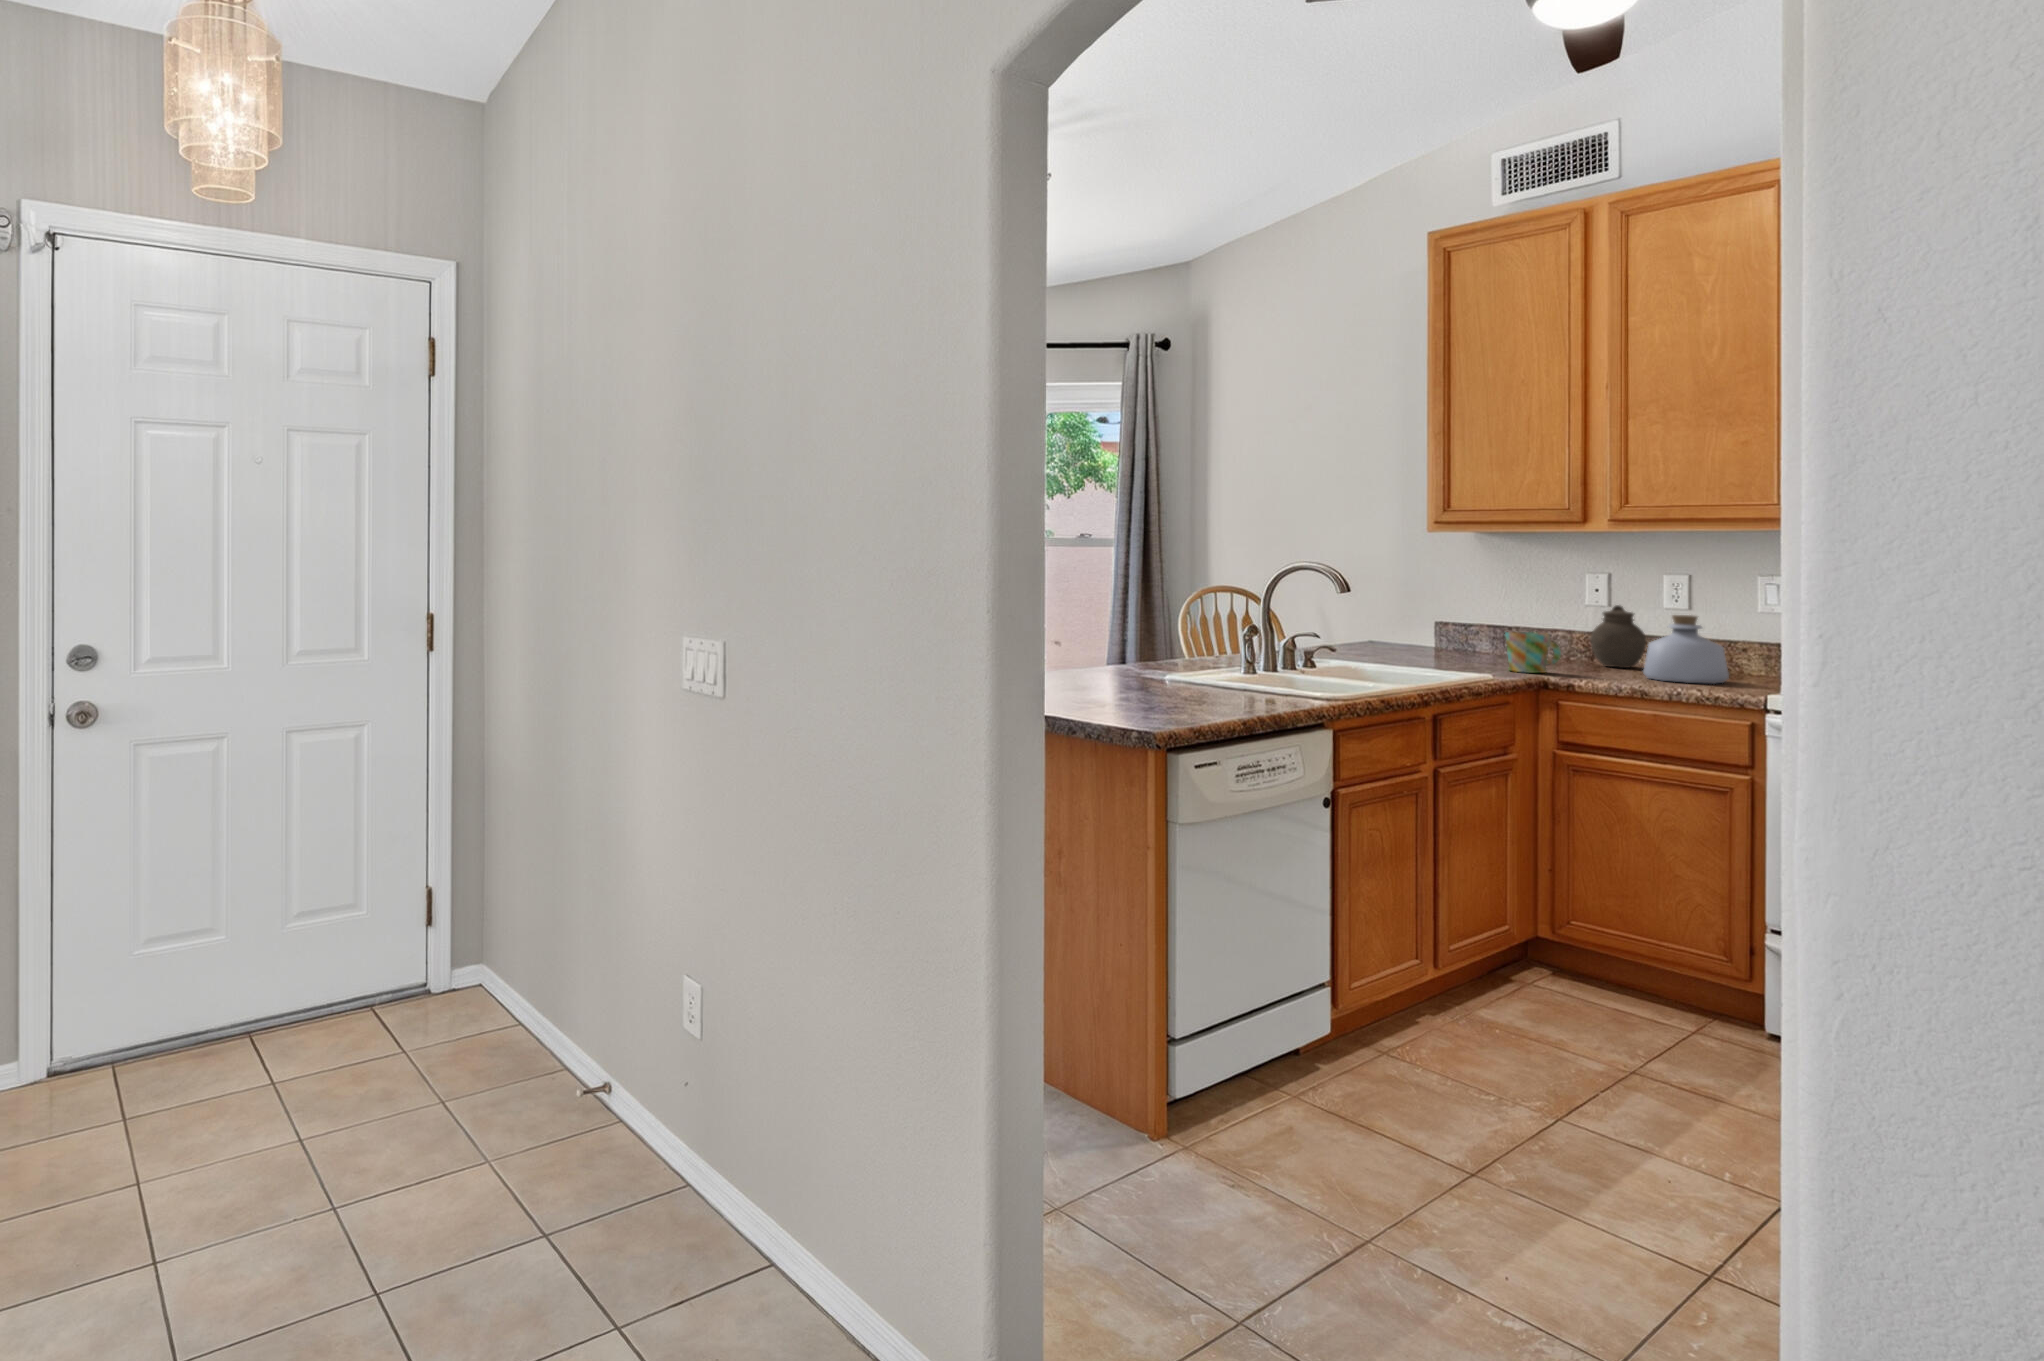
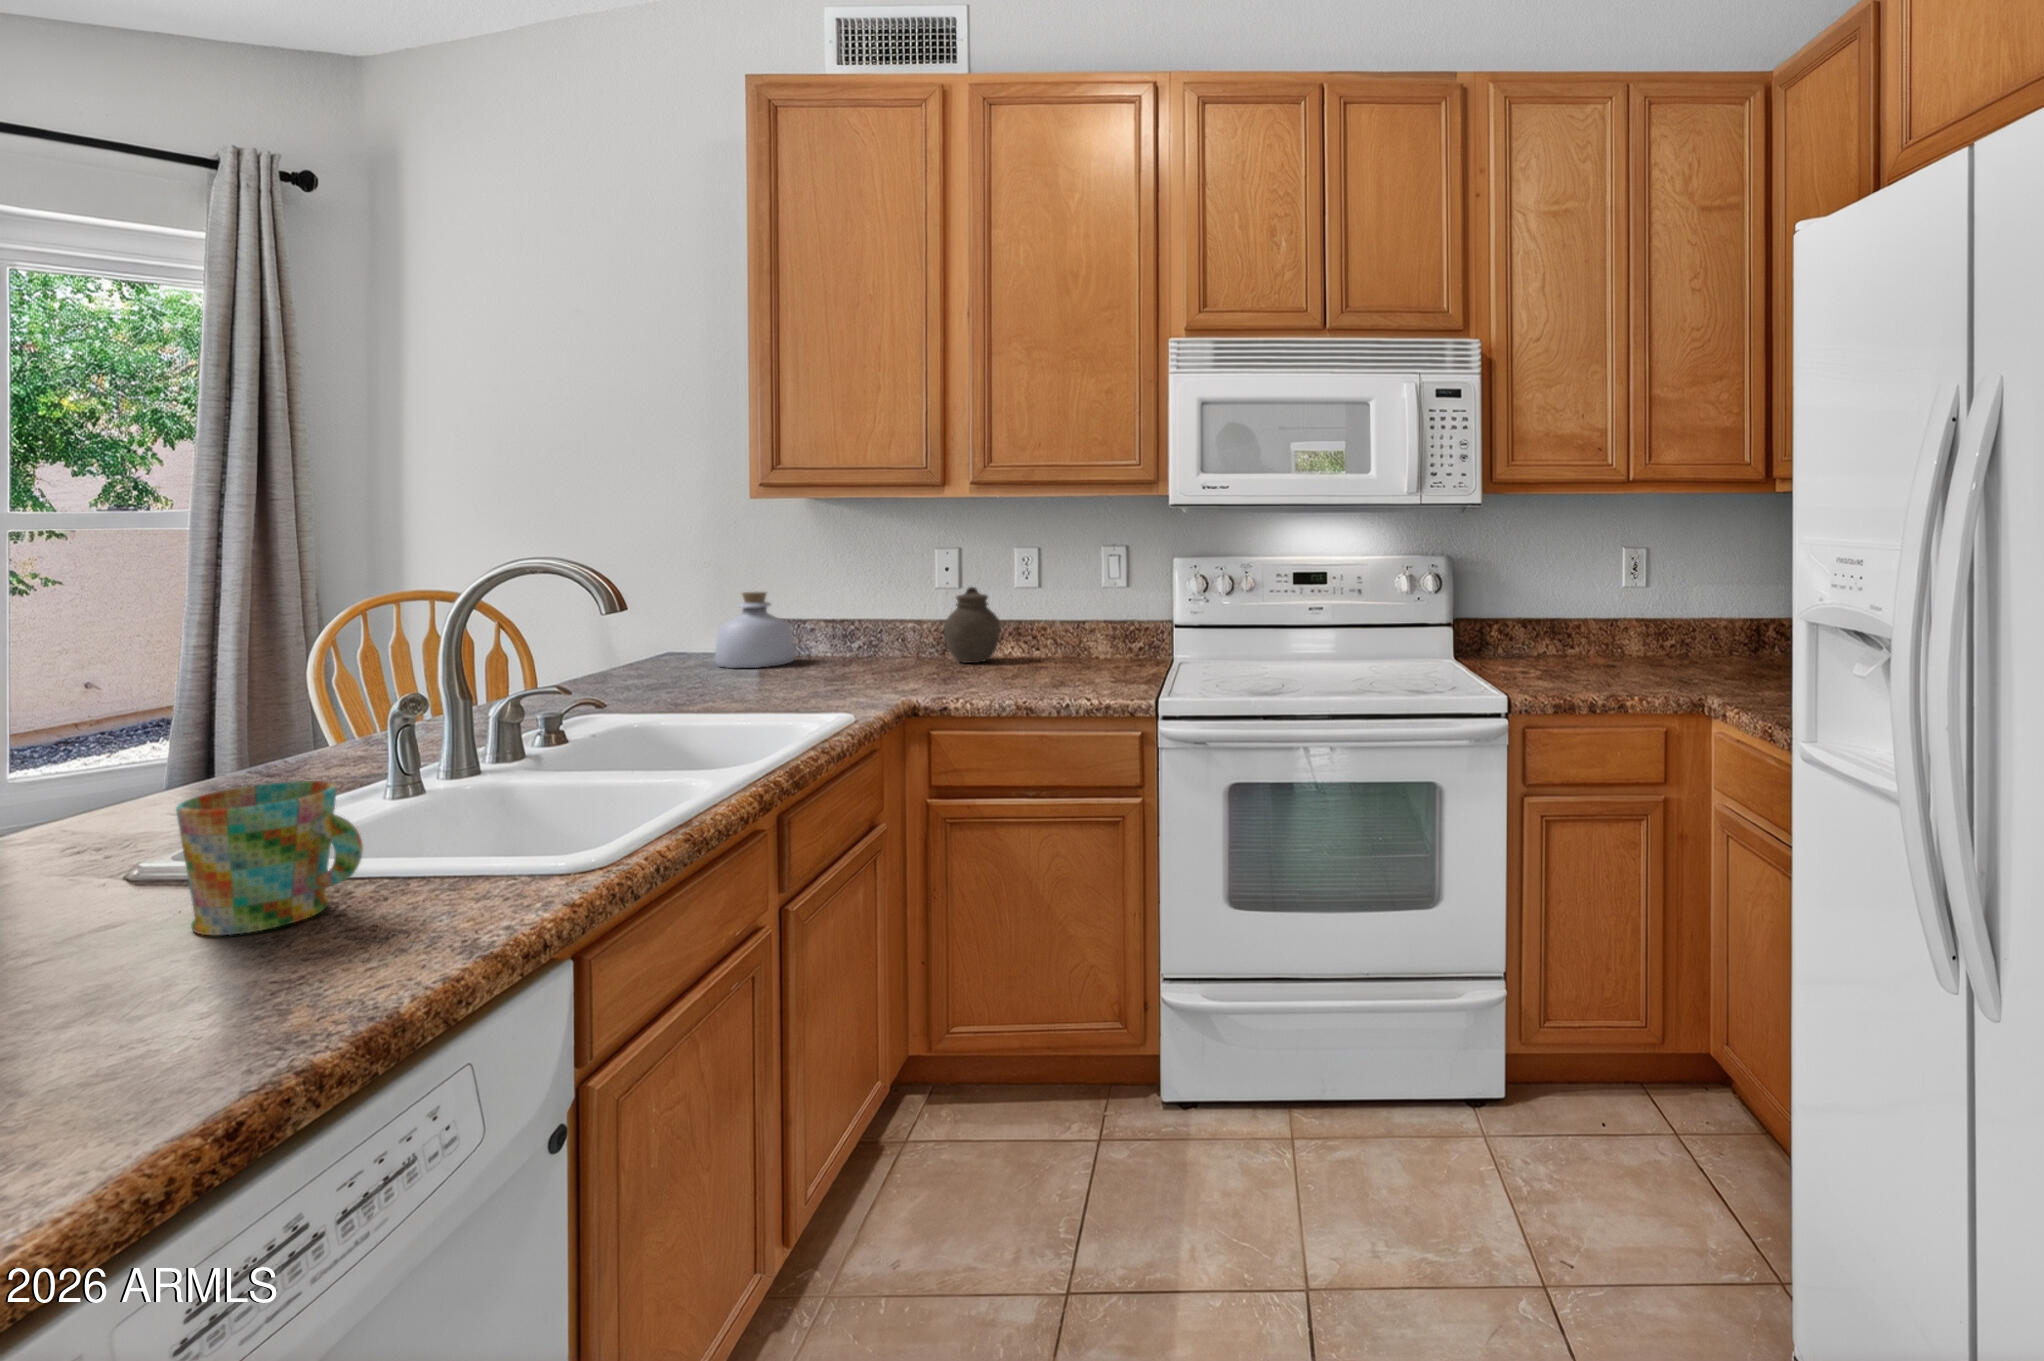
bottle: present [1643,615,1729,684] -> present [714,592,796,668]
mug: present [1506,632,1561,673] -> present [176,781,363,935]

